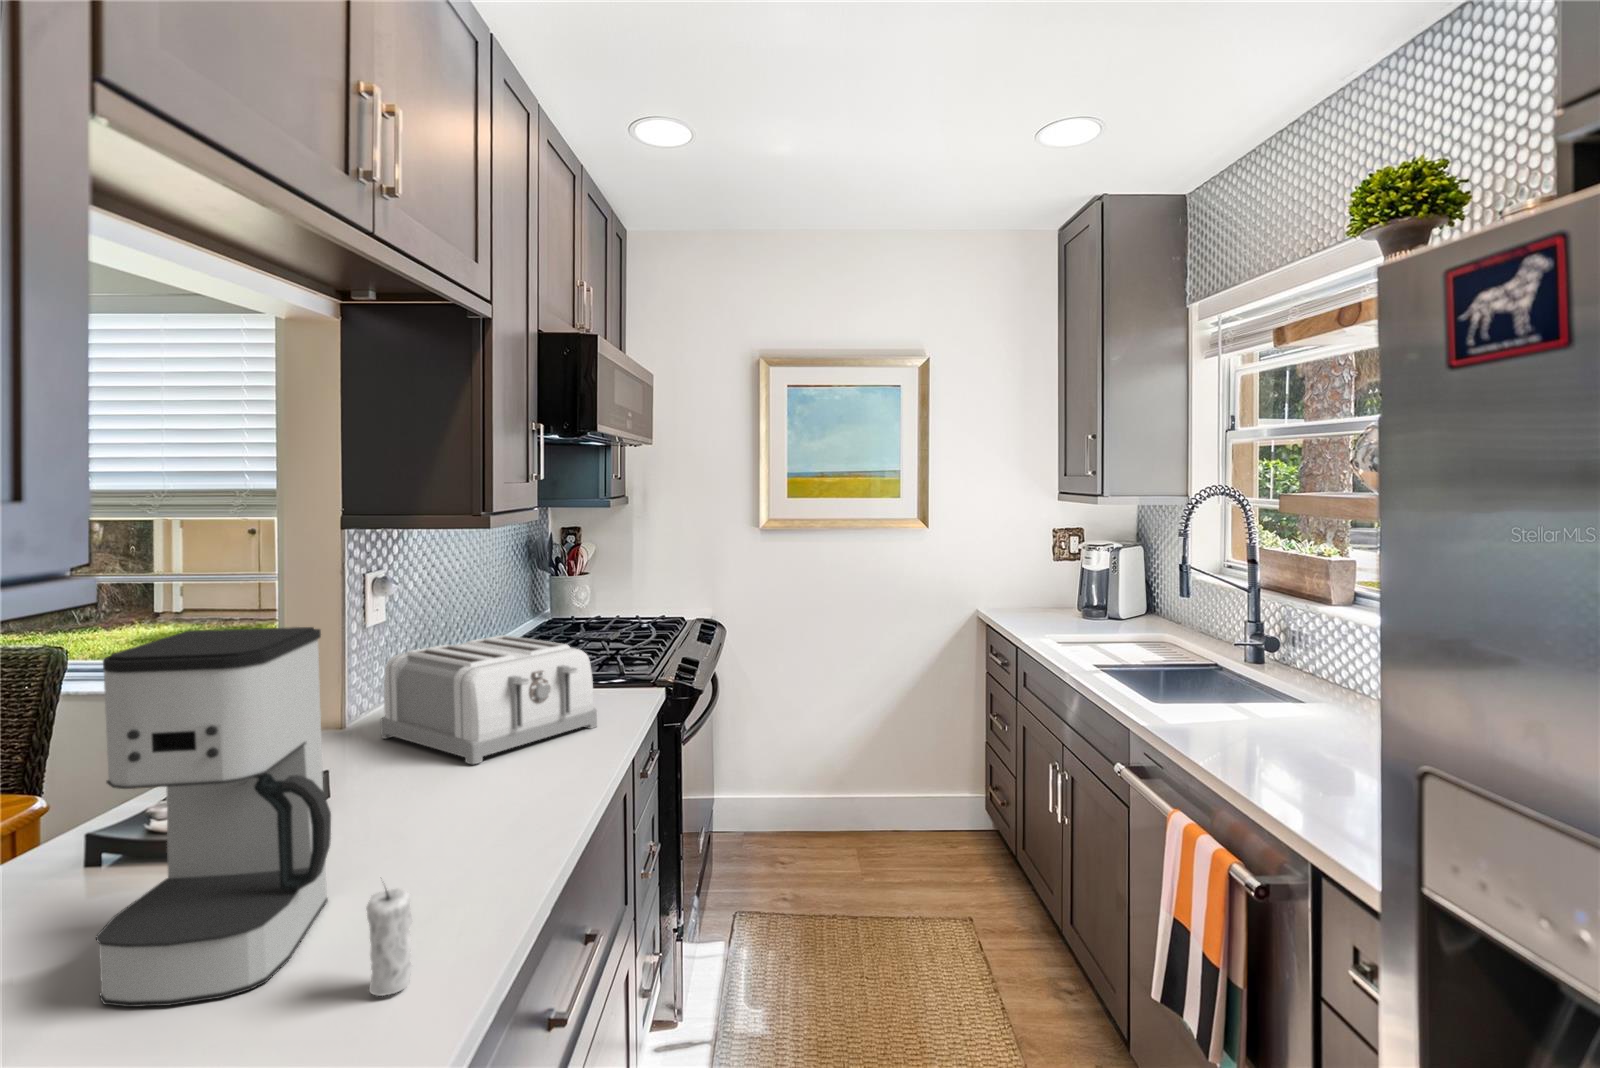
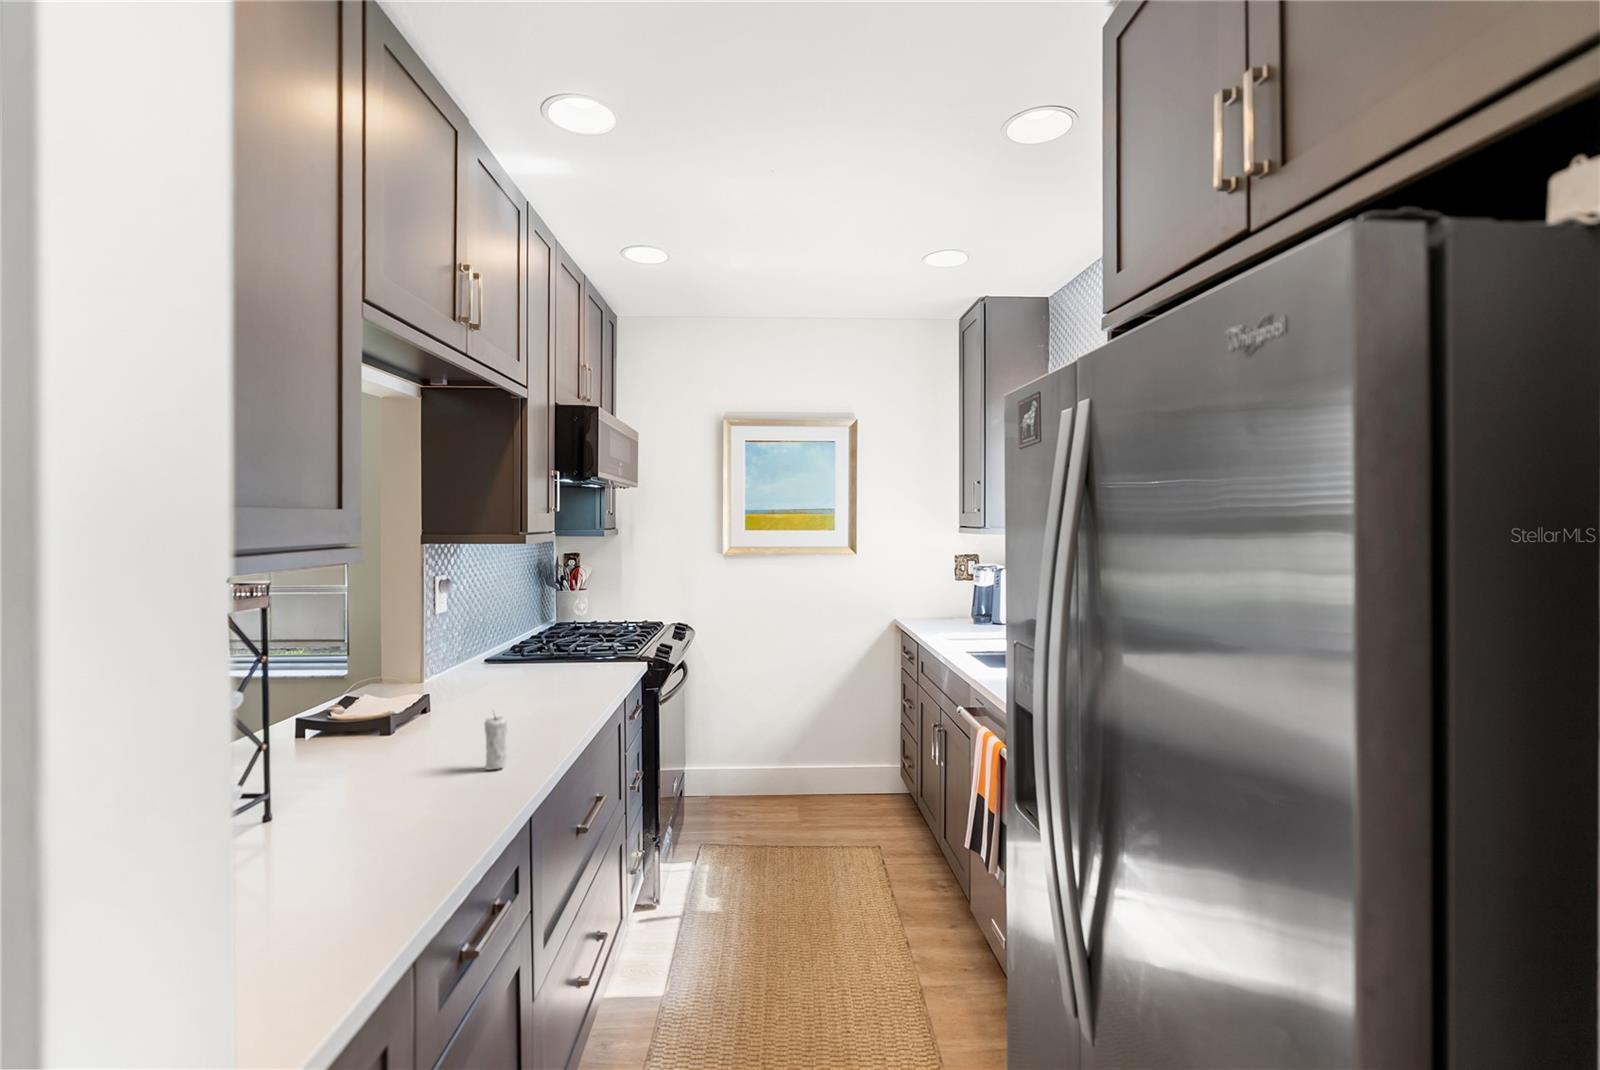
coffee maker: present [96,627,331,1007] -> none [342,586,458,774]
toaster: present [380,635,597,764] -> none [449,619,598,696]

